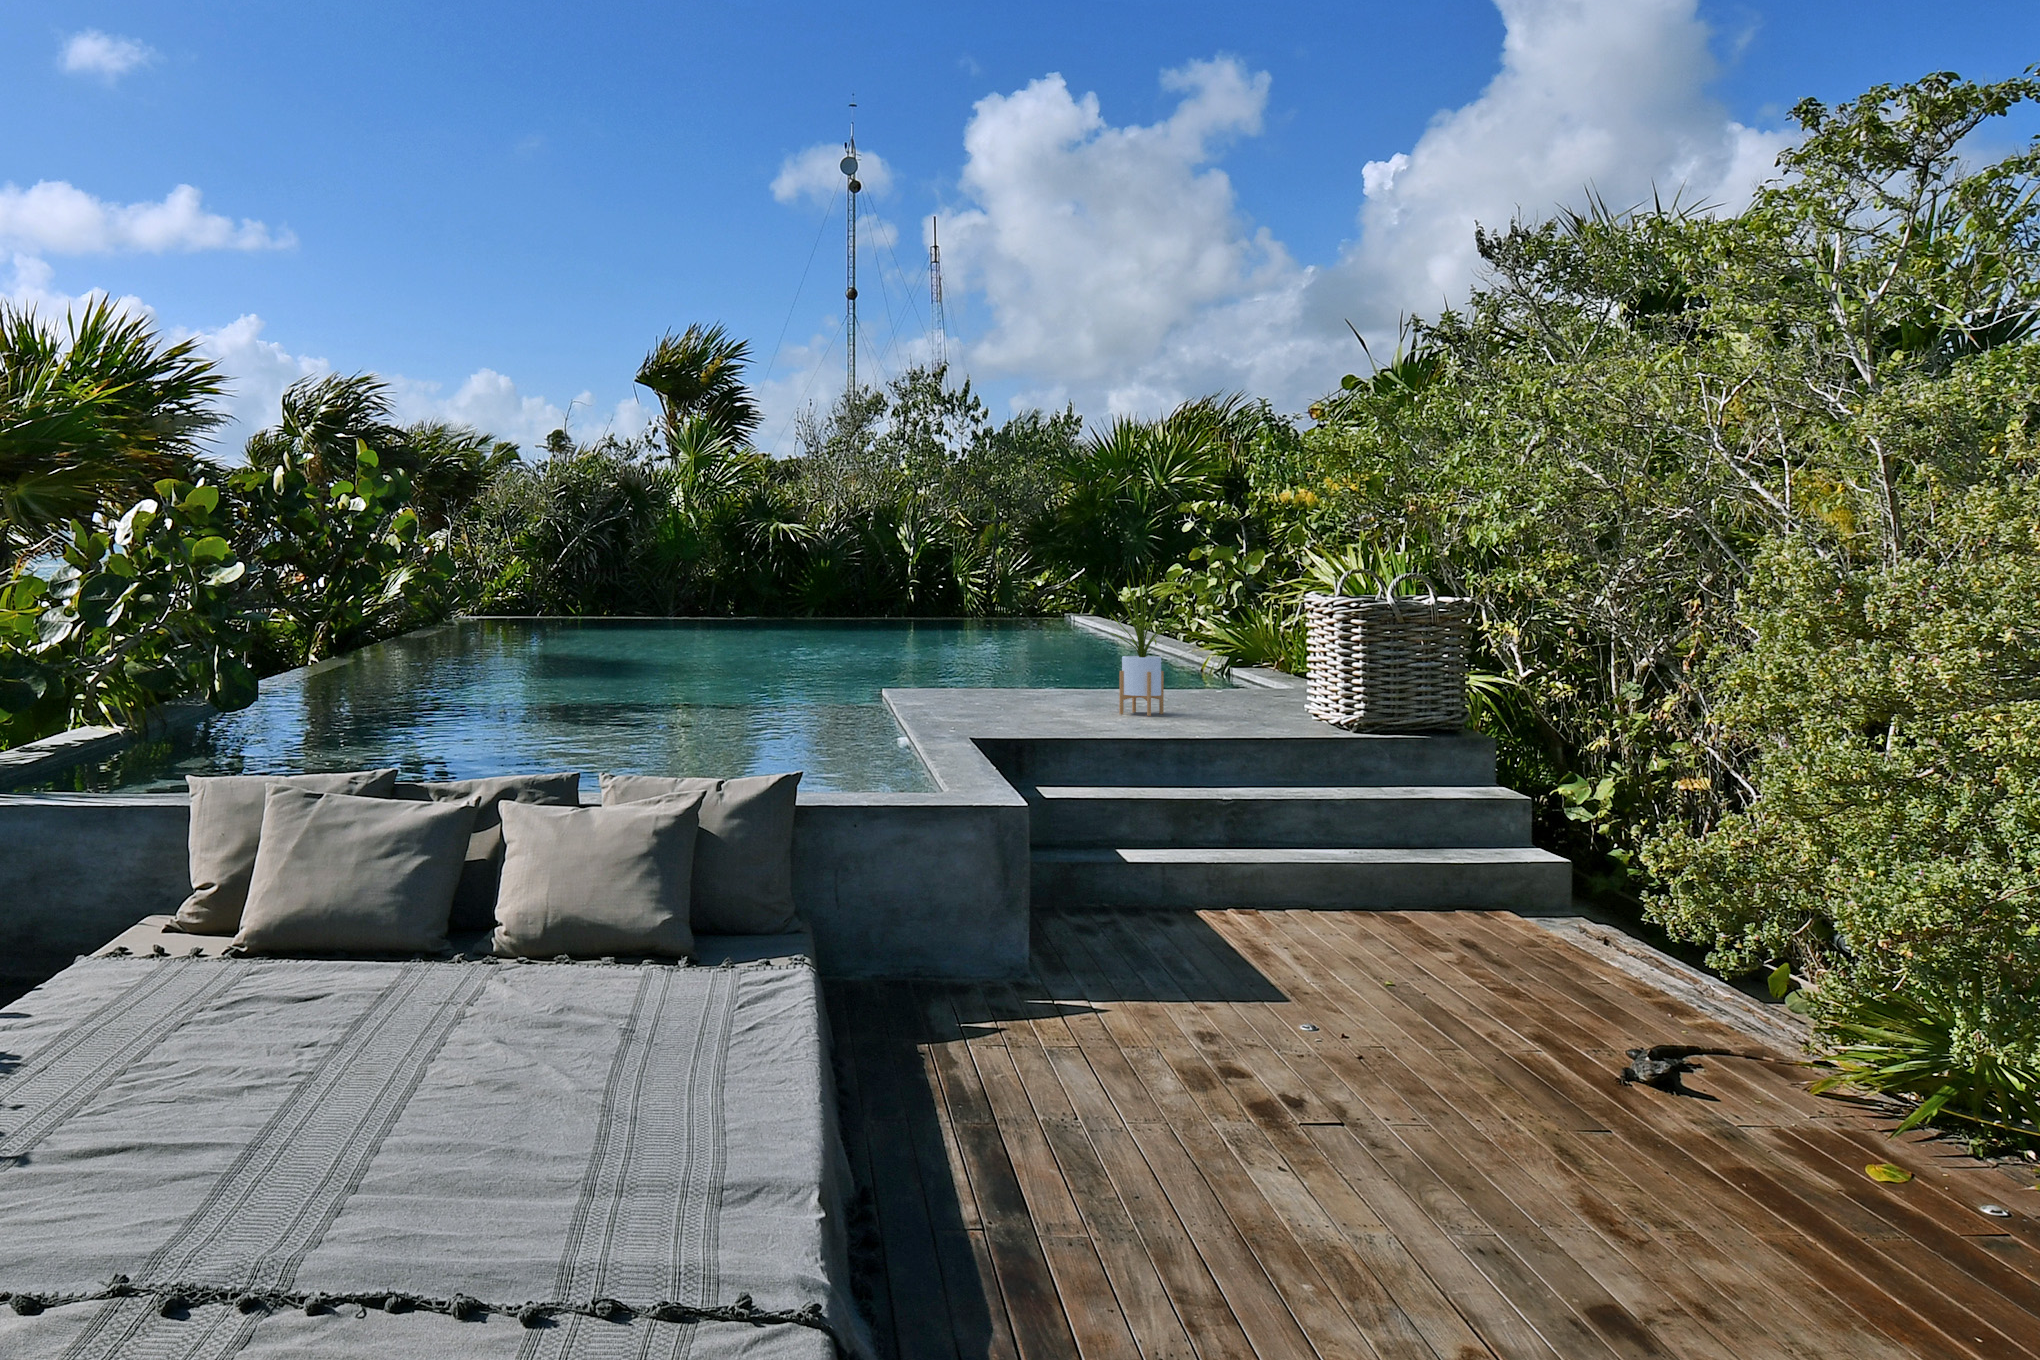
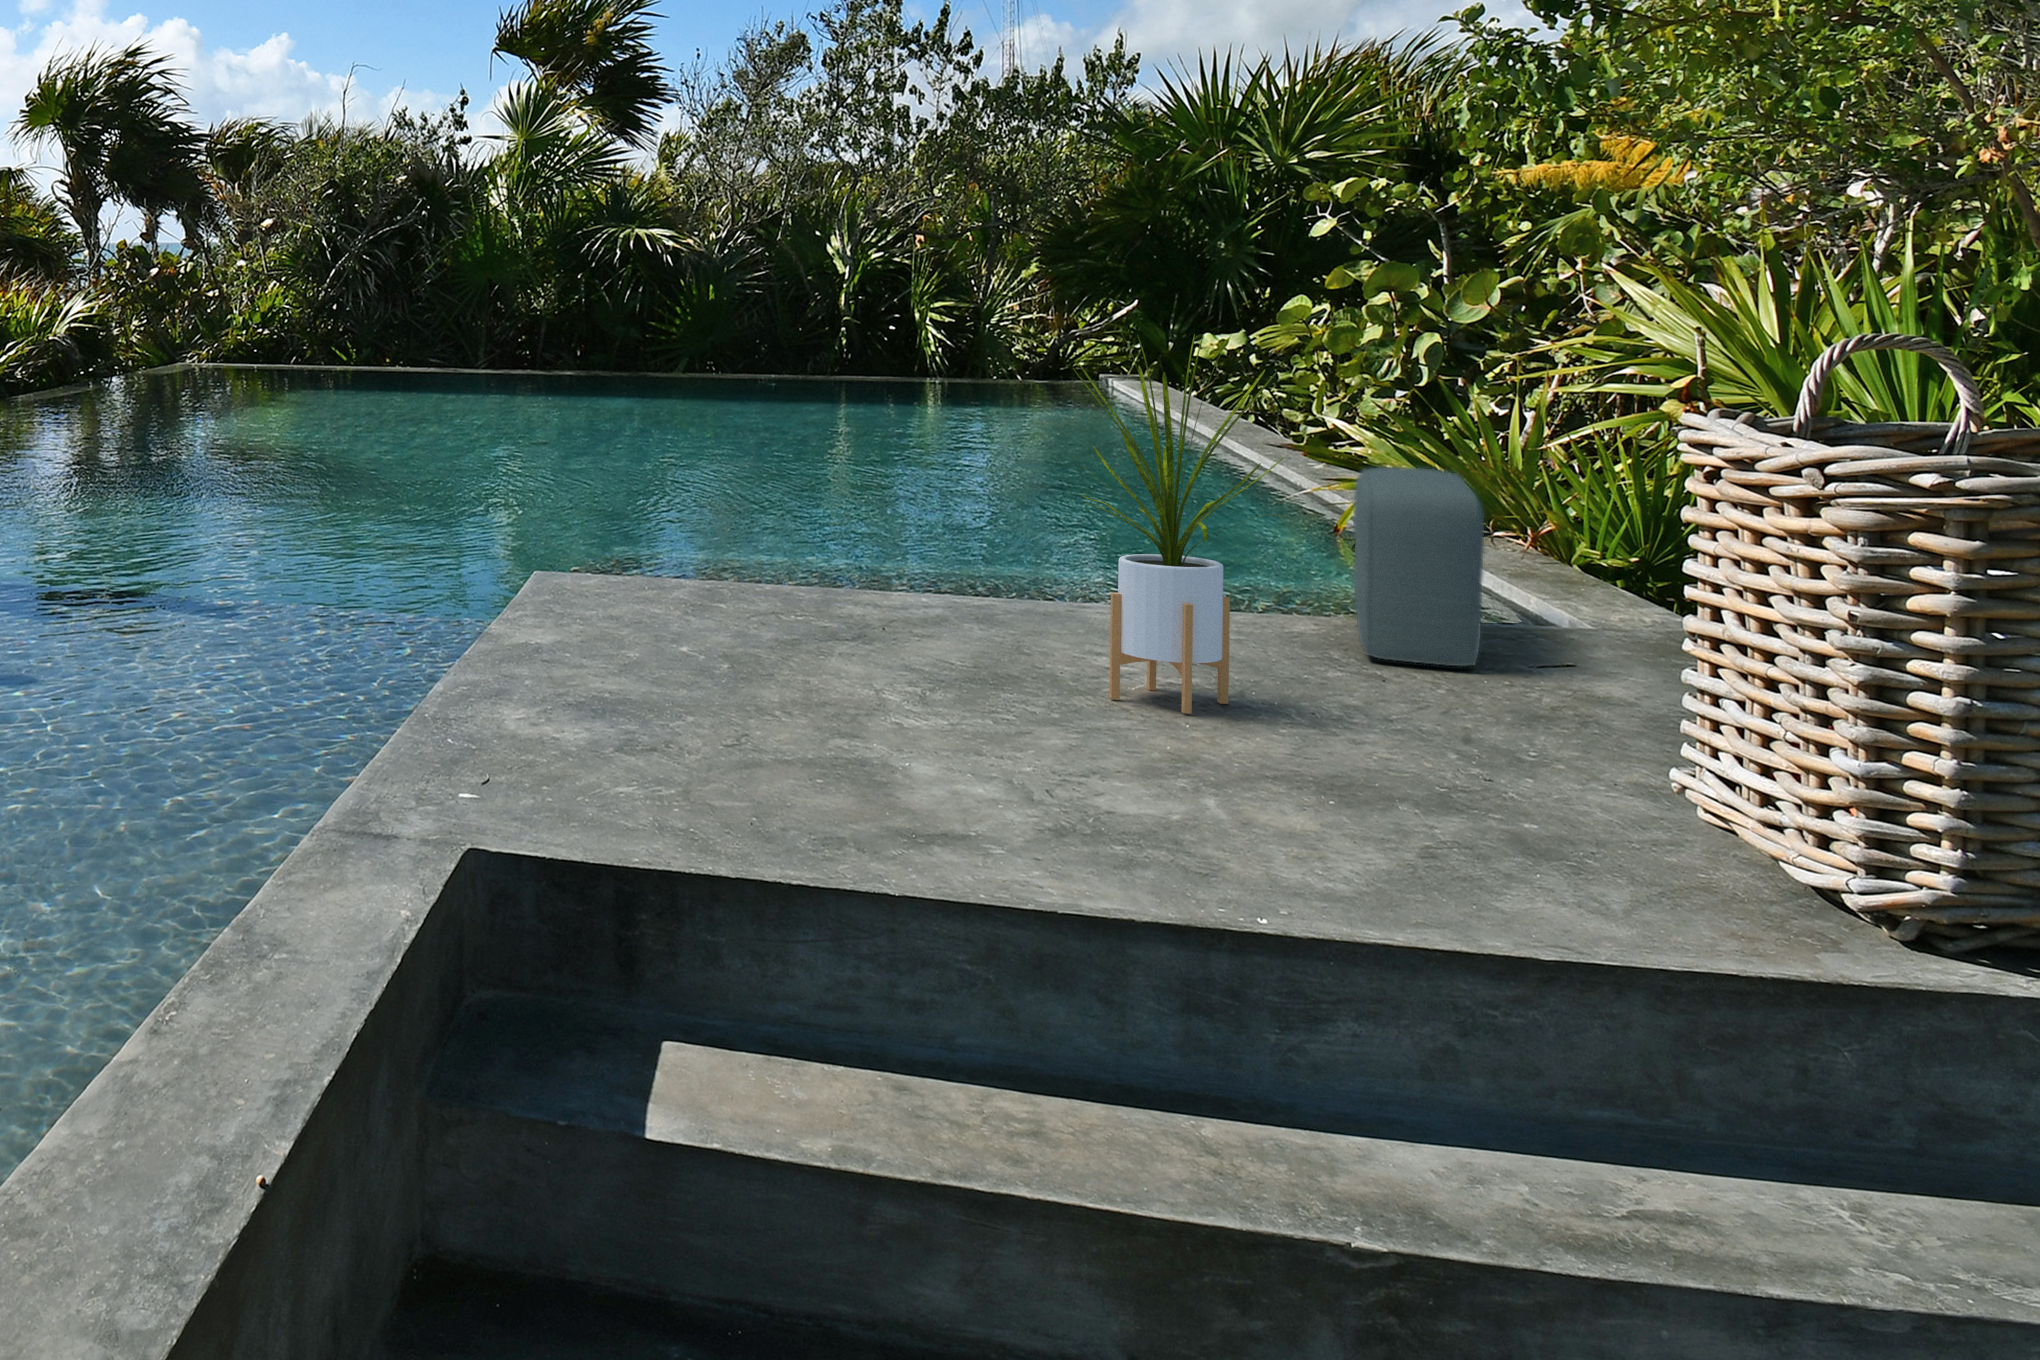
pouf: none [1208,628,1255,703] -> present [1353,467,1484,666]

